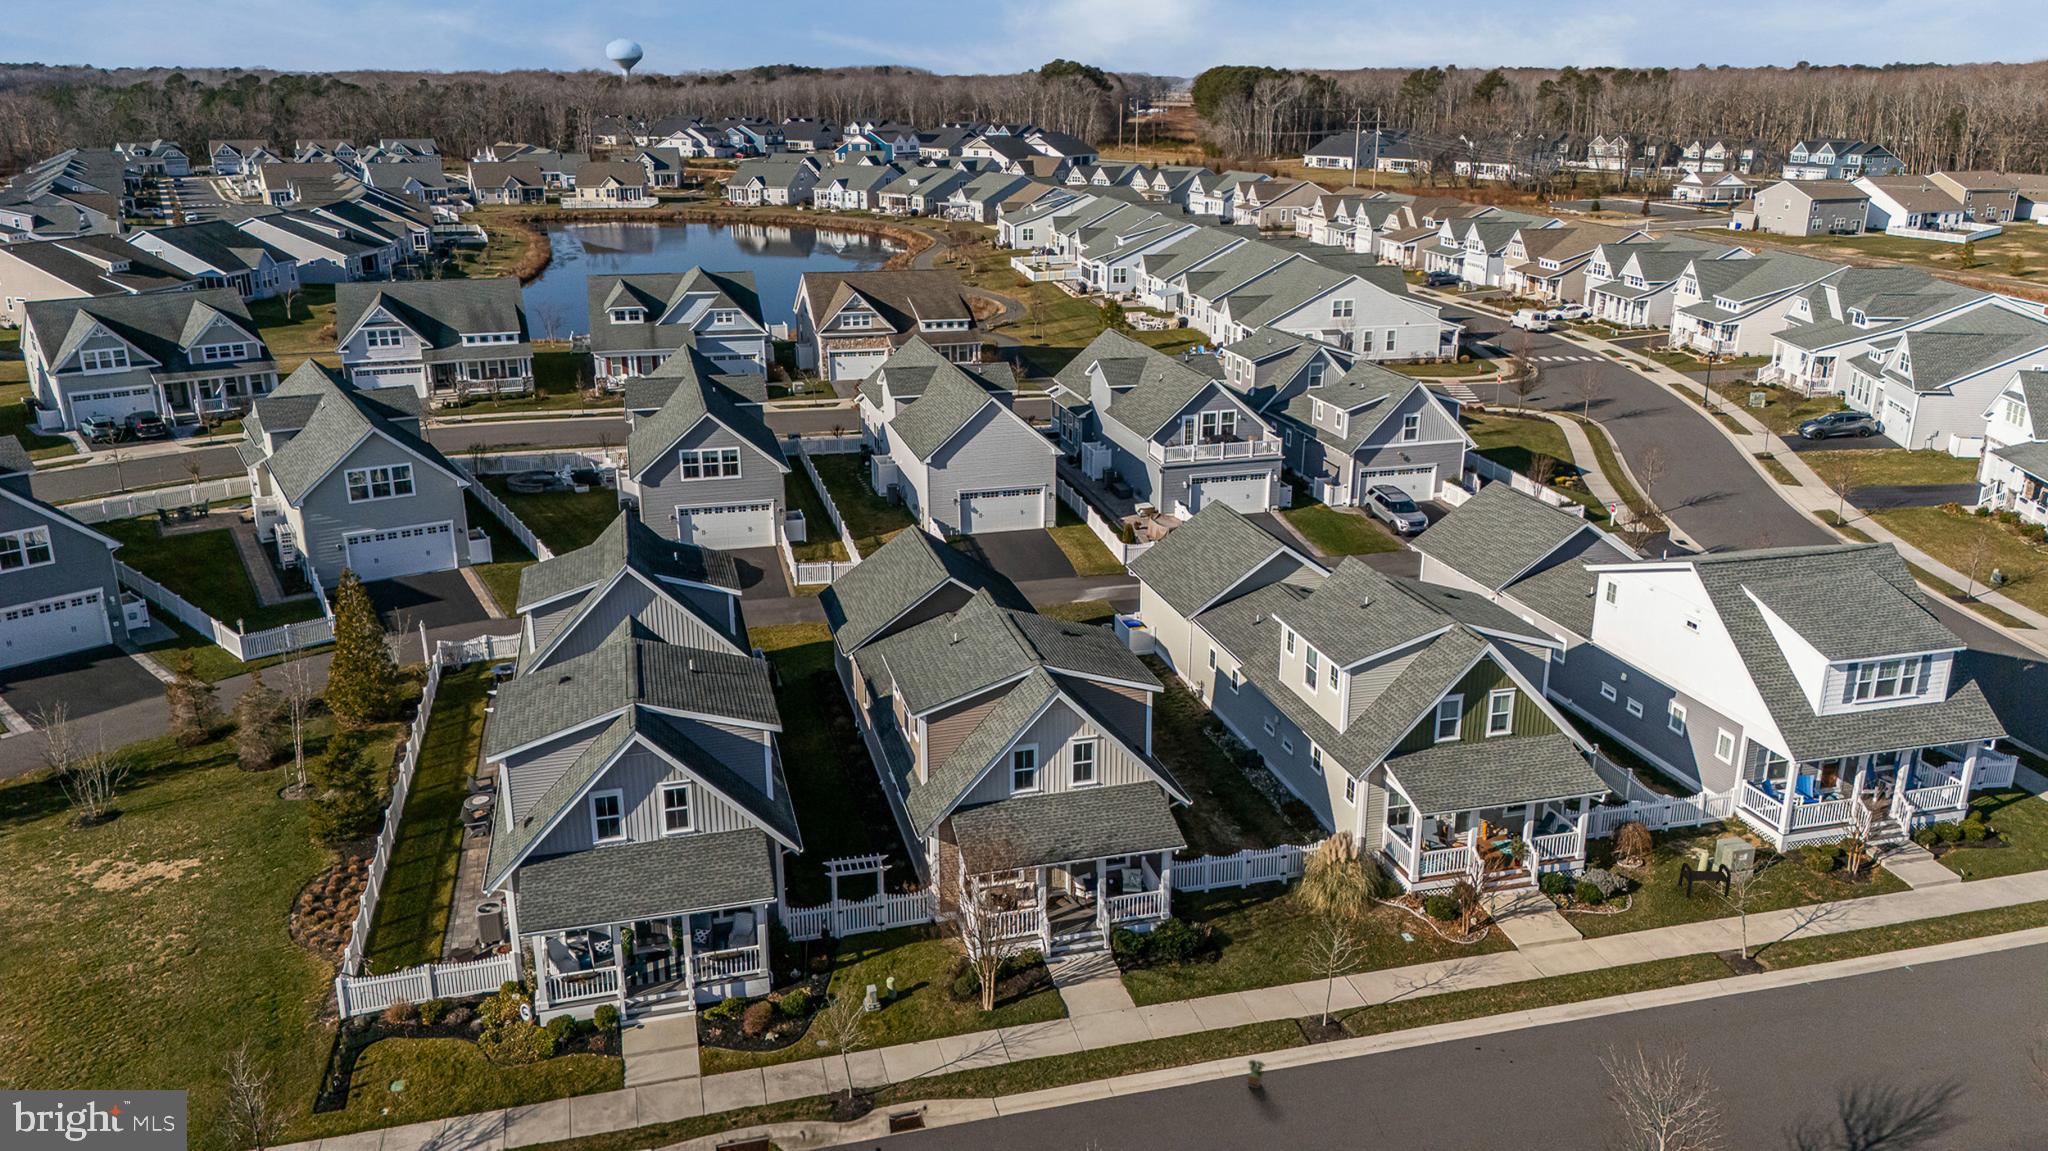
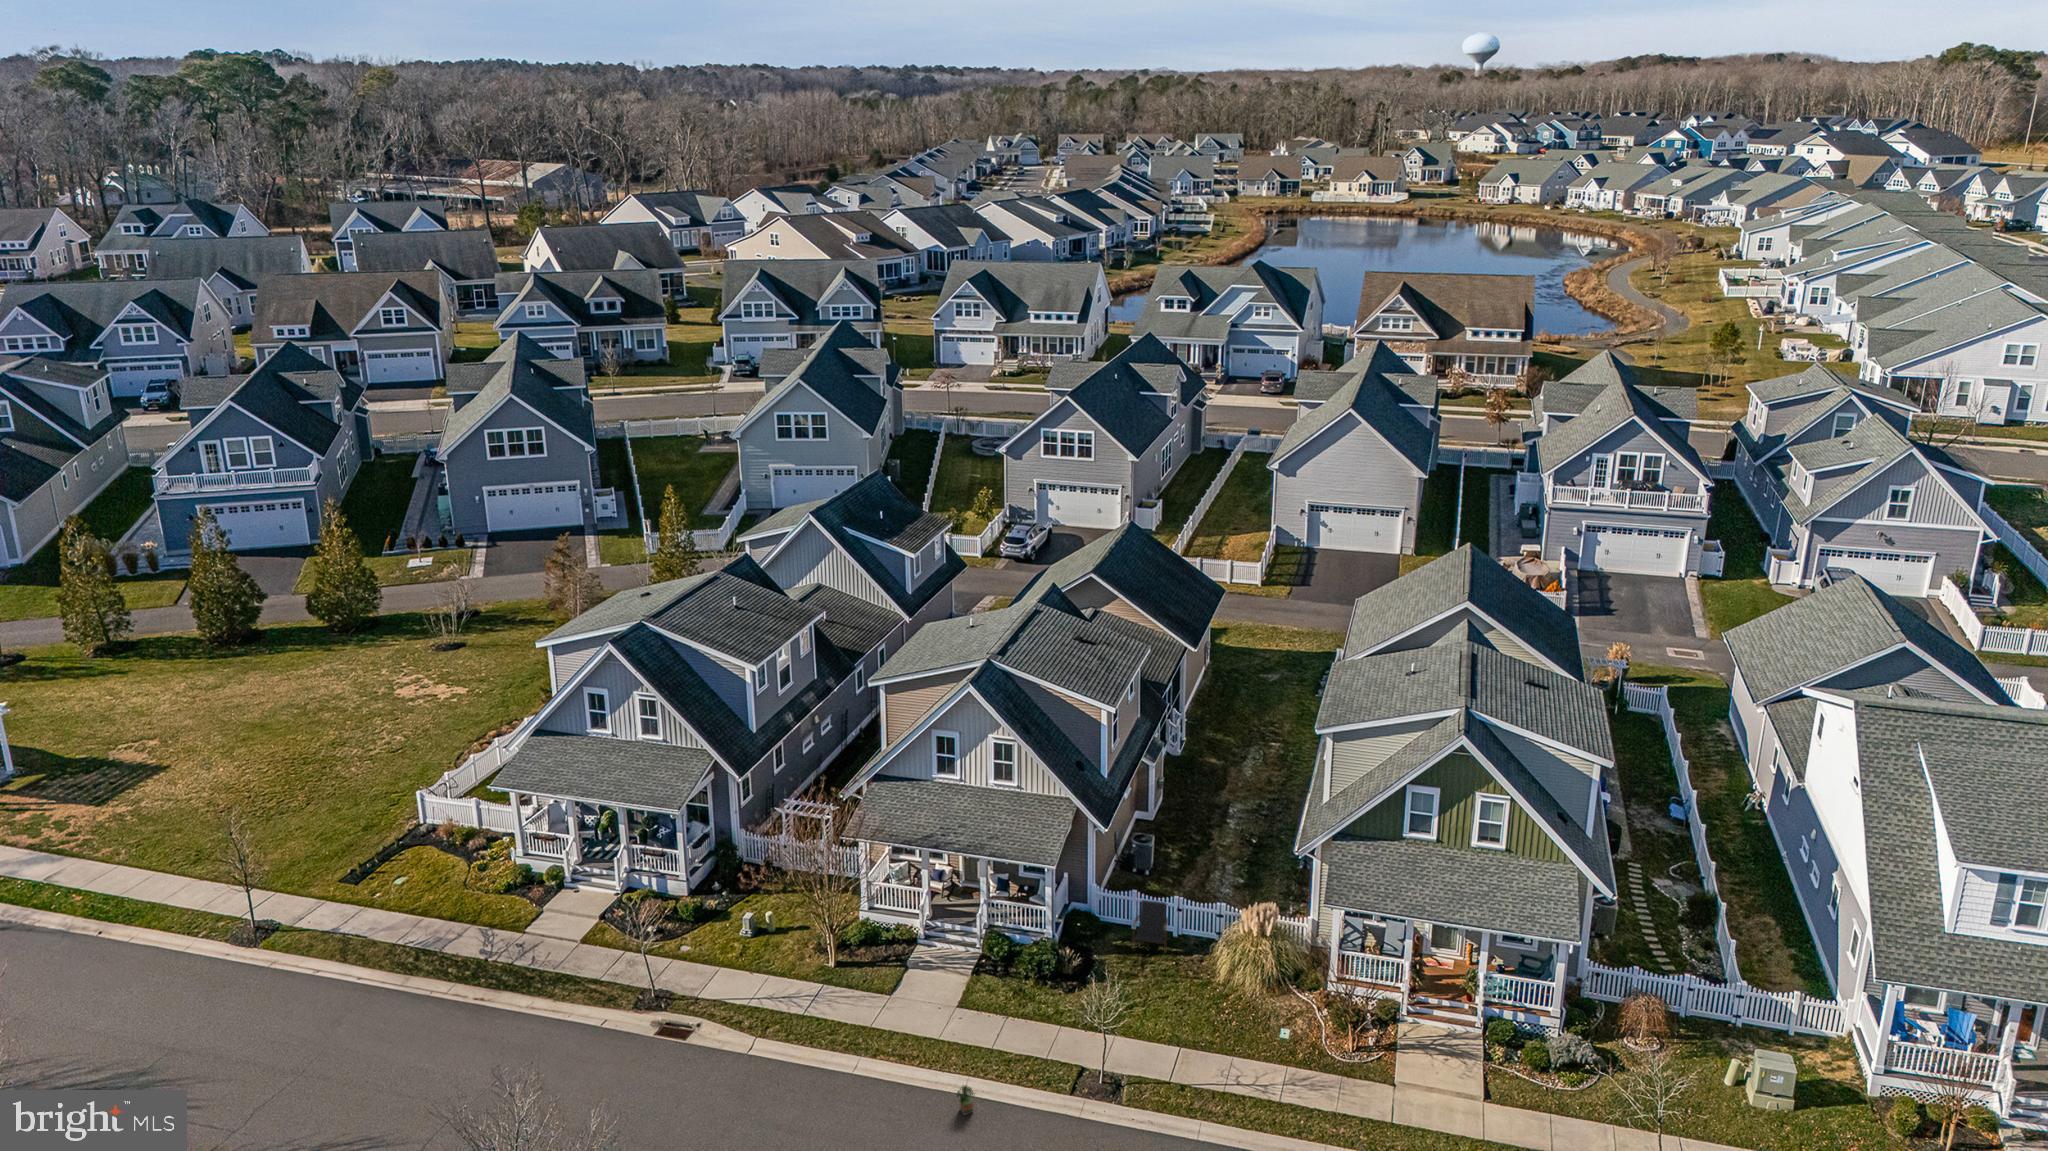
lounge chair: none [1221,858,1260,909] -> present [1133,900,1168,950]
bench: present [1678,863,1731,898] -> none [1661,1061,1725,1122]

